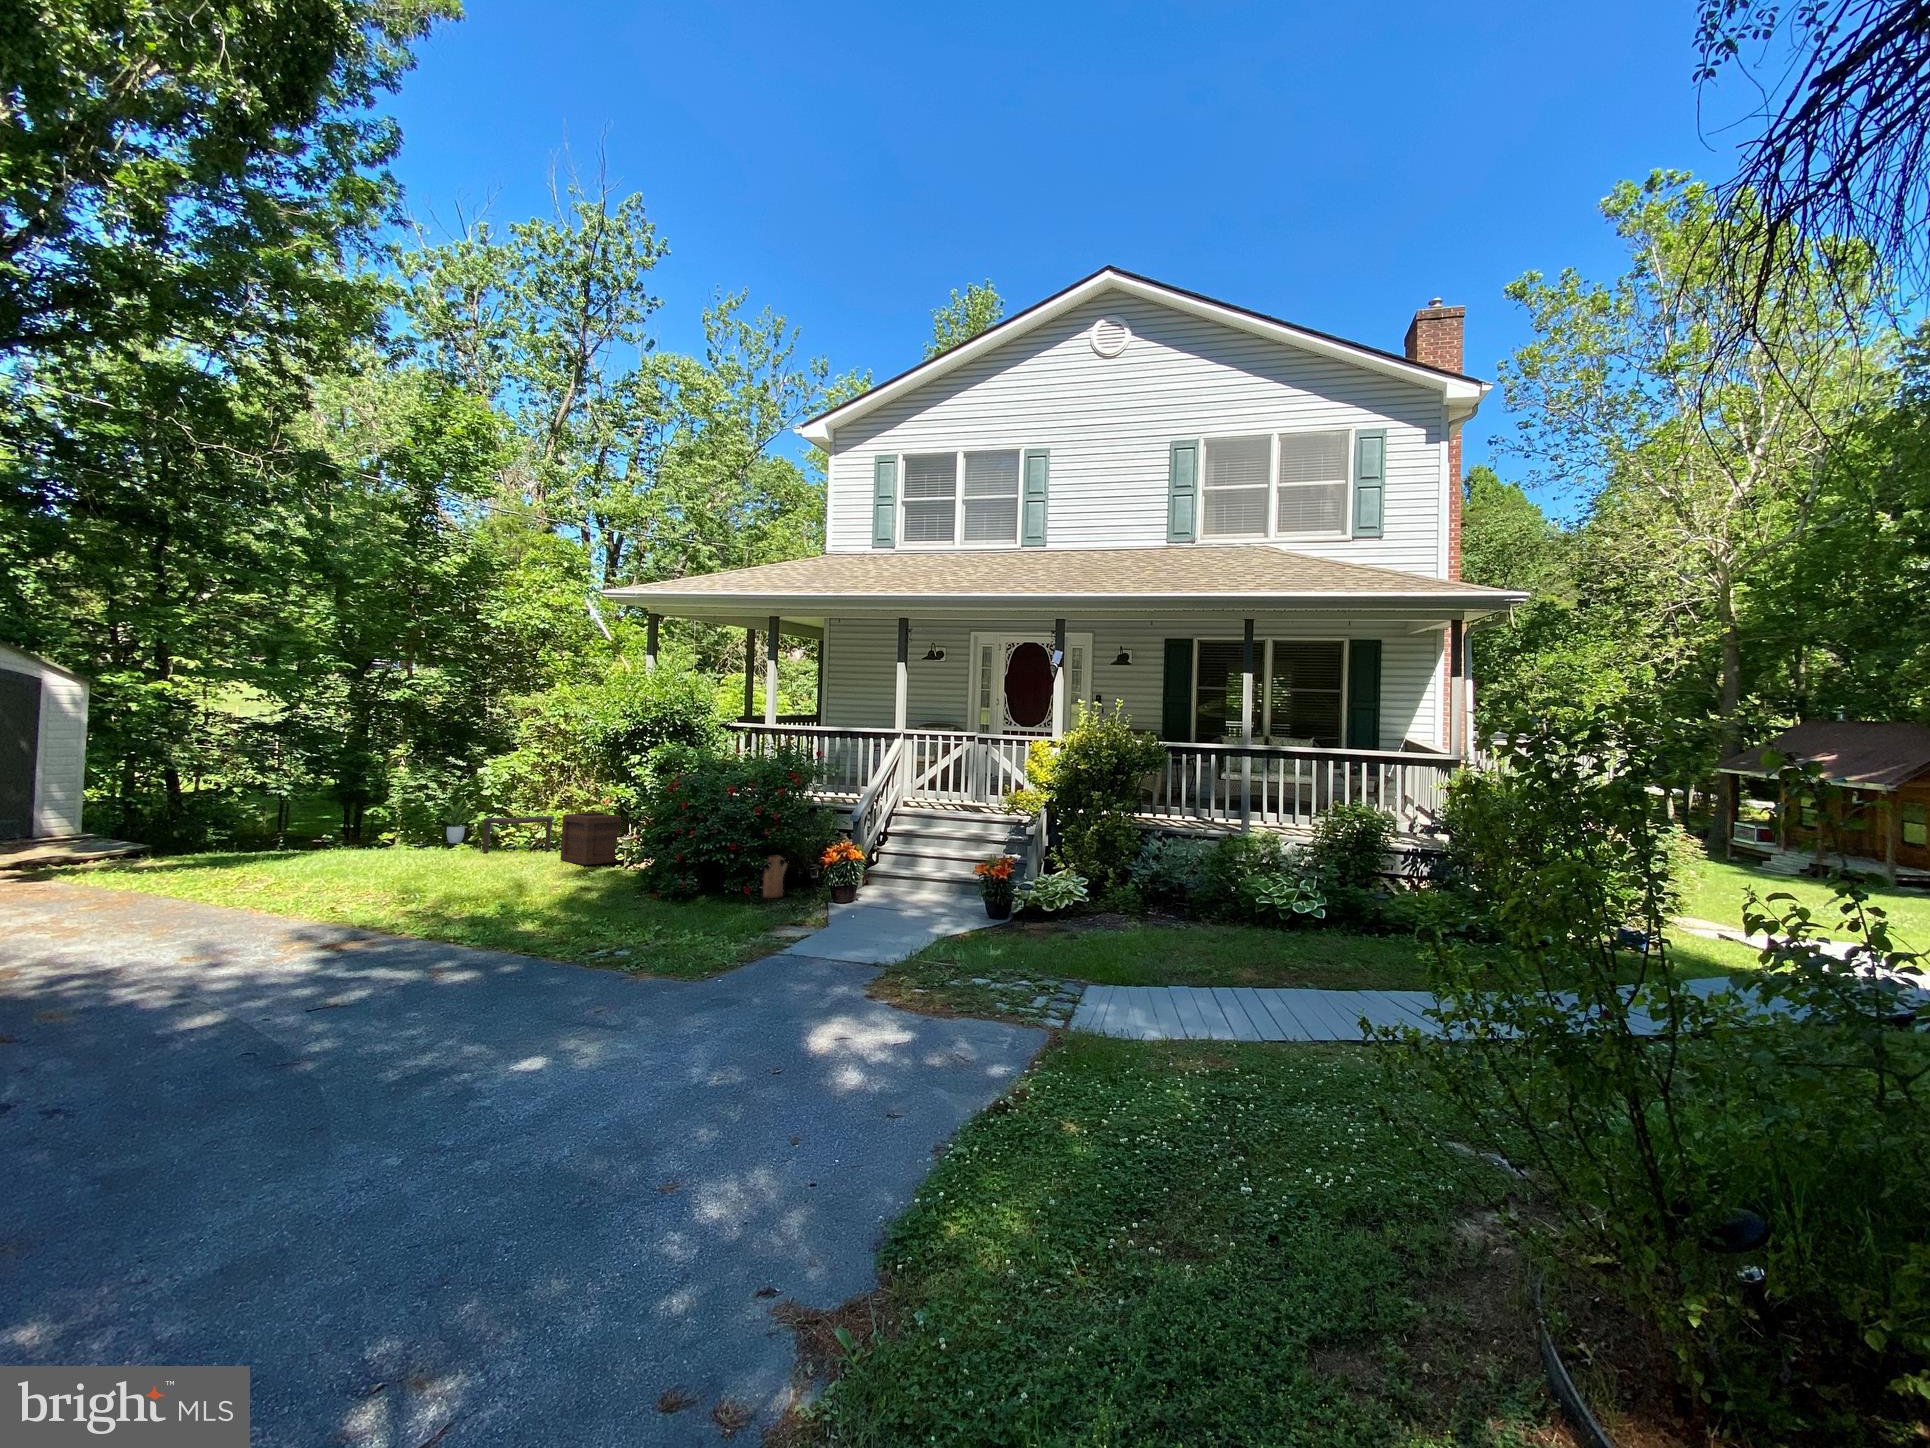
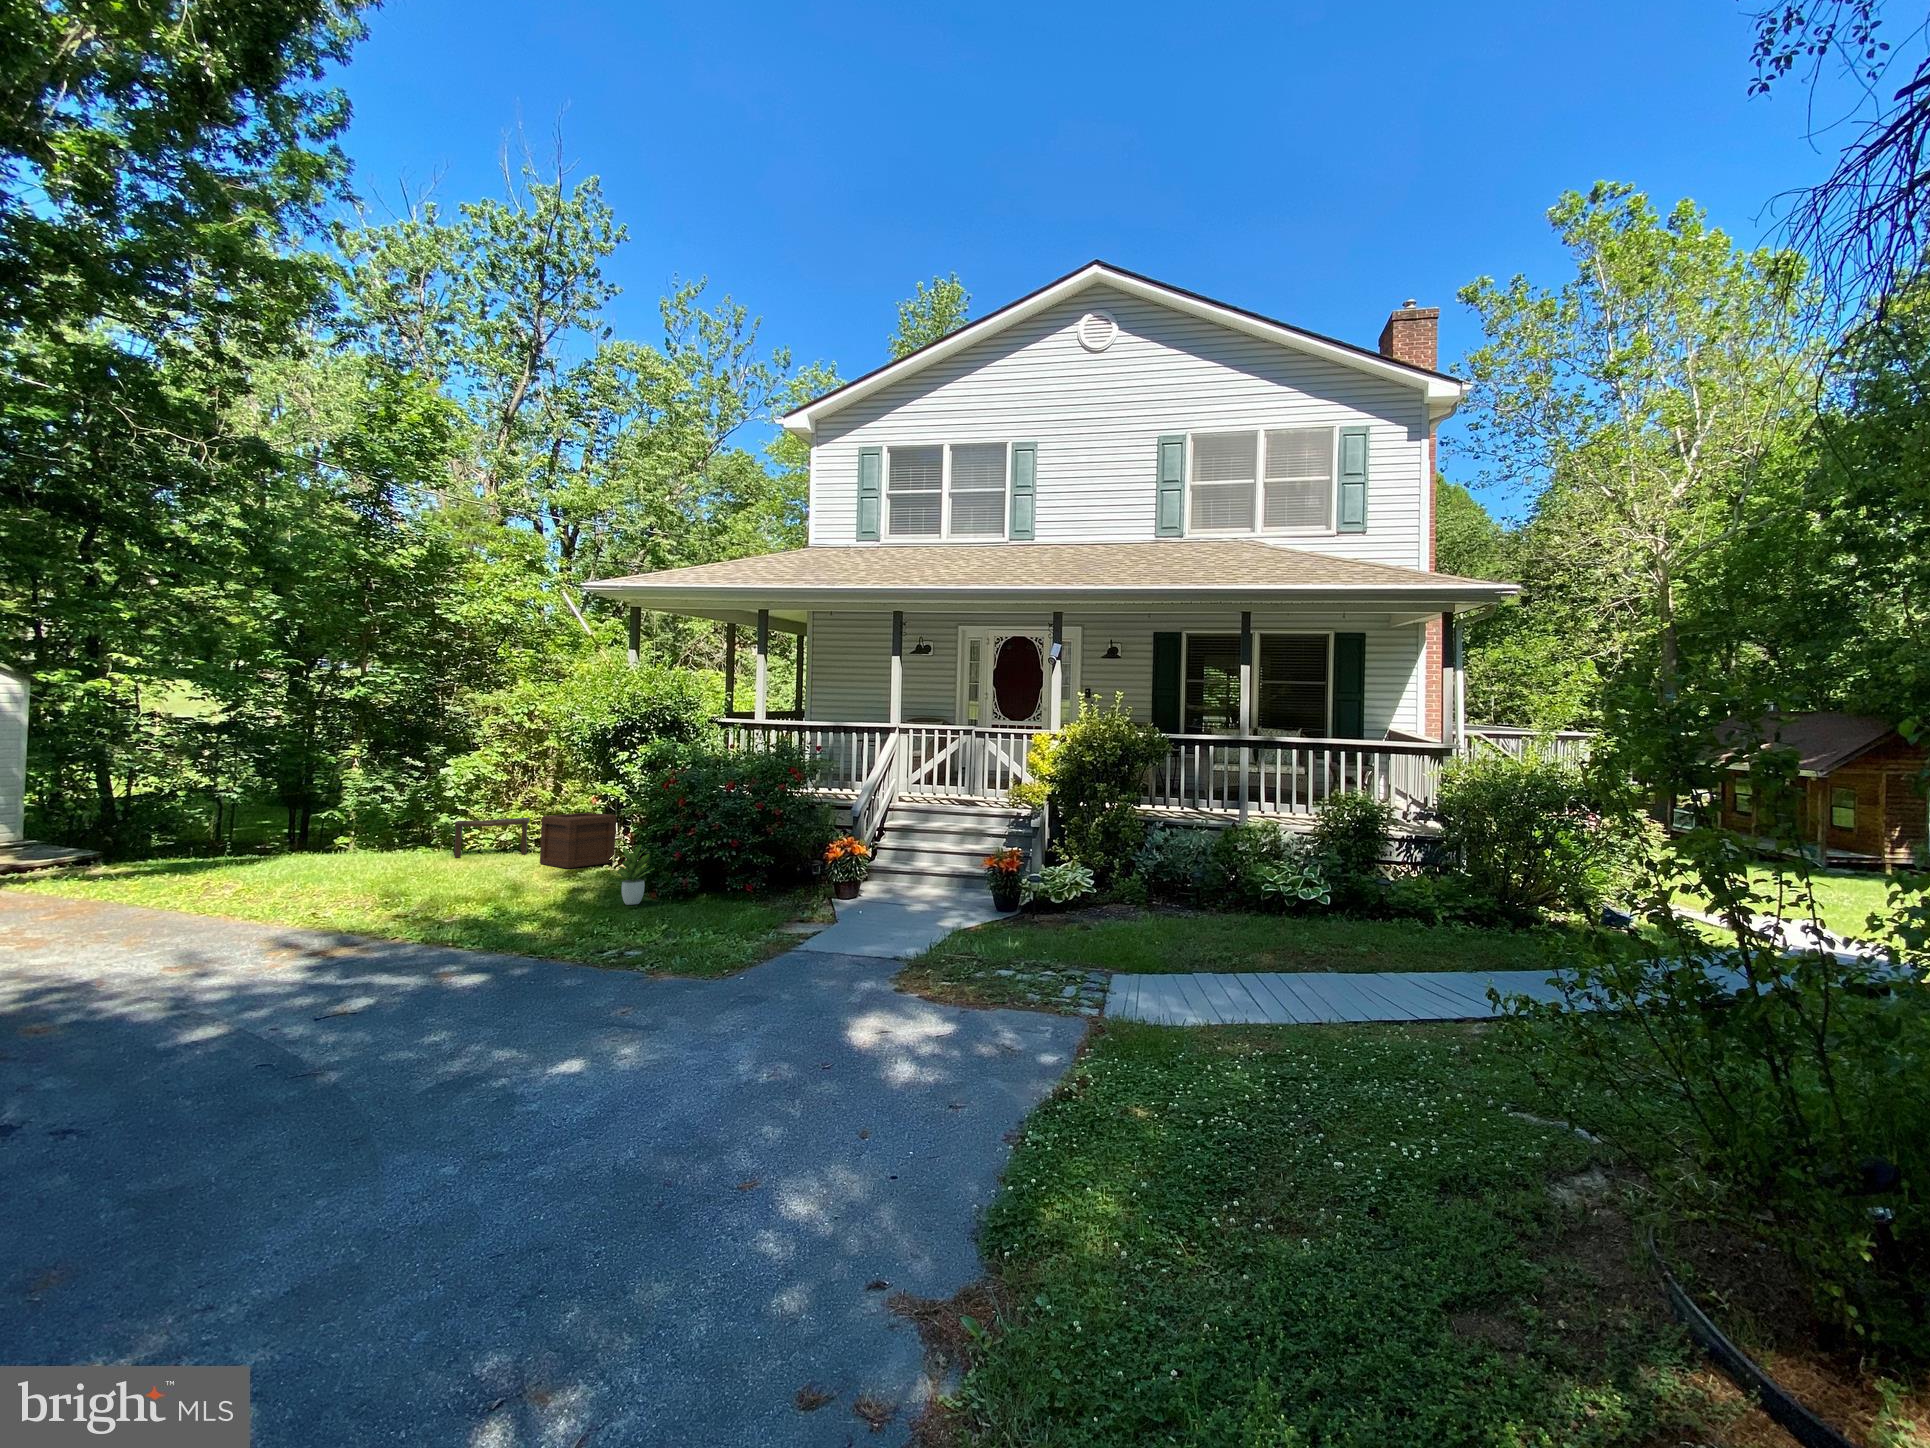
potted plant: present [443,800,469,843] -> present [614,845,653,905]
watering can: present [763,855,787,898] -> none [761,852,789,899]

